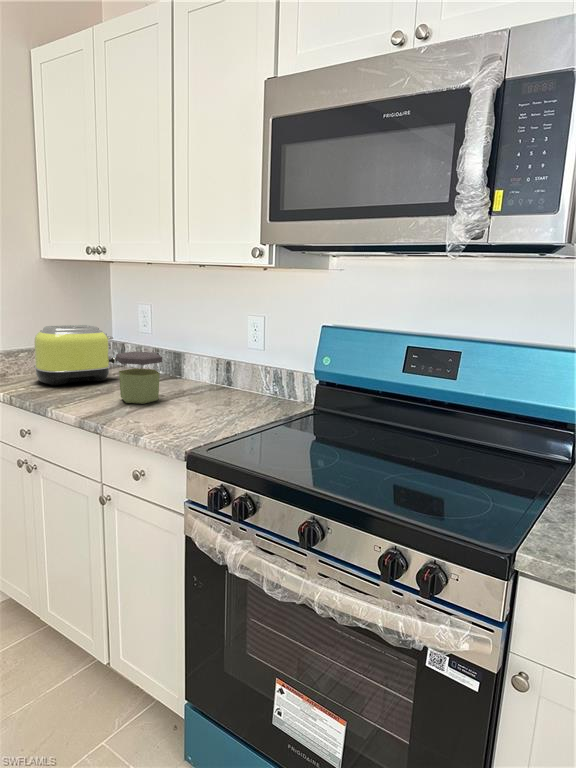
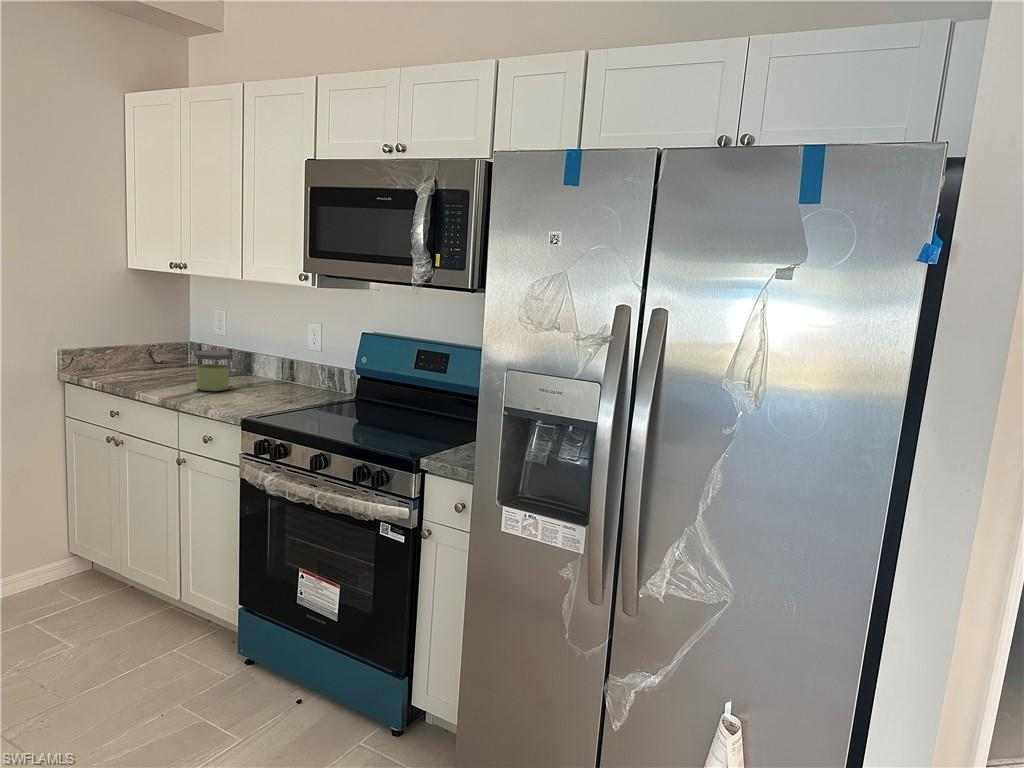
toaster: present [34,325,117,386] -> none [121,327,194,378]

